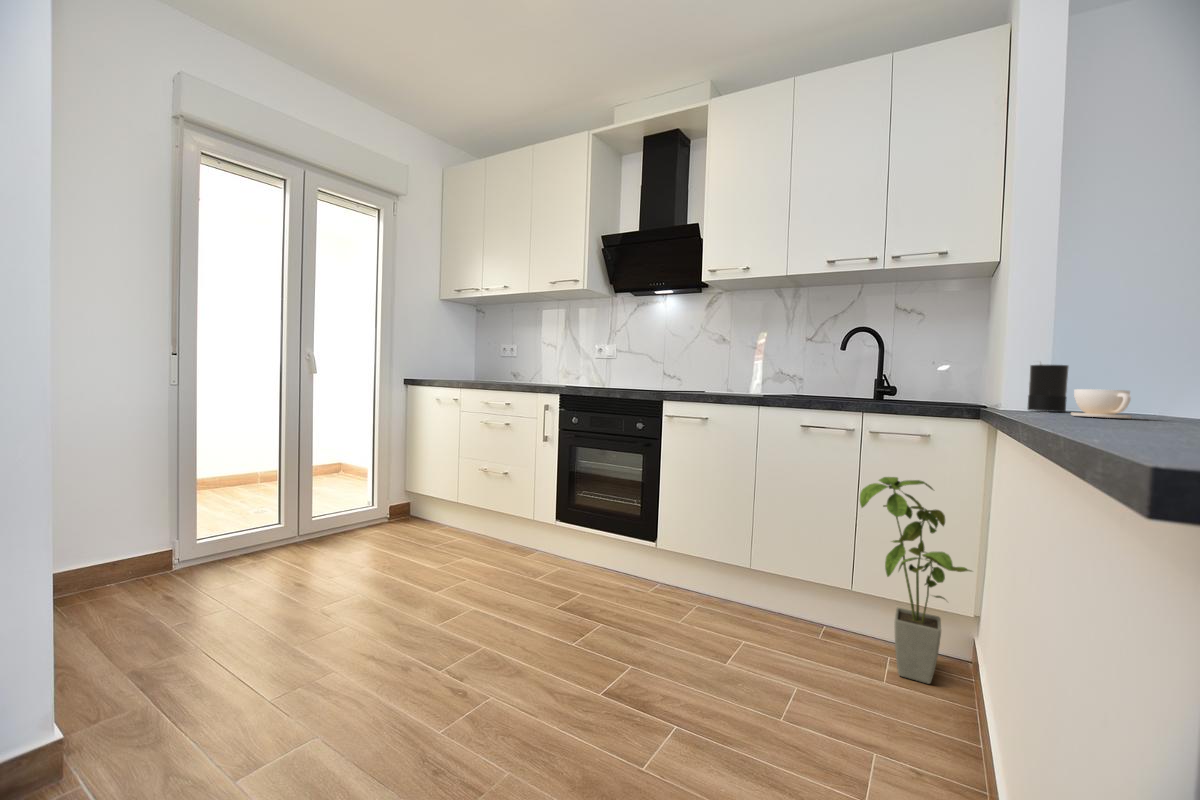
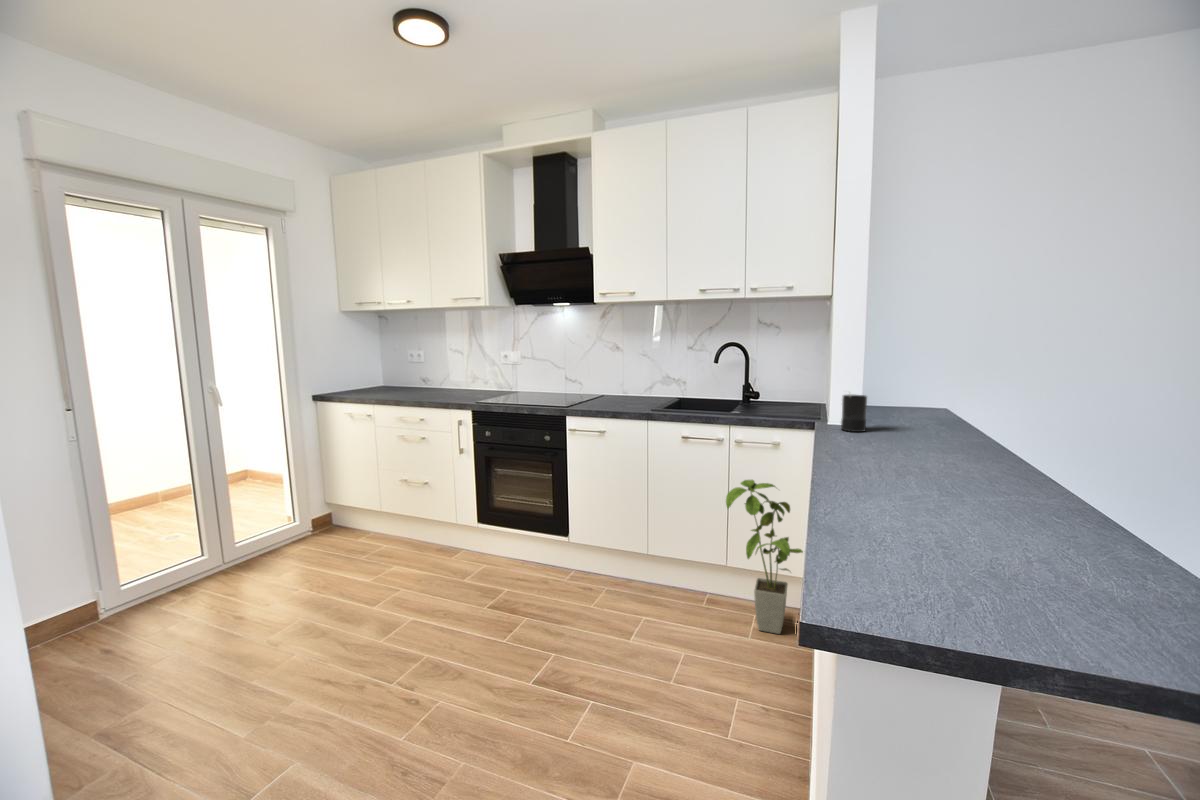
coffee cup: present [1071,389,1132,418] -> none [859,429,895,453]

